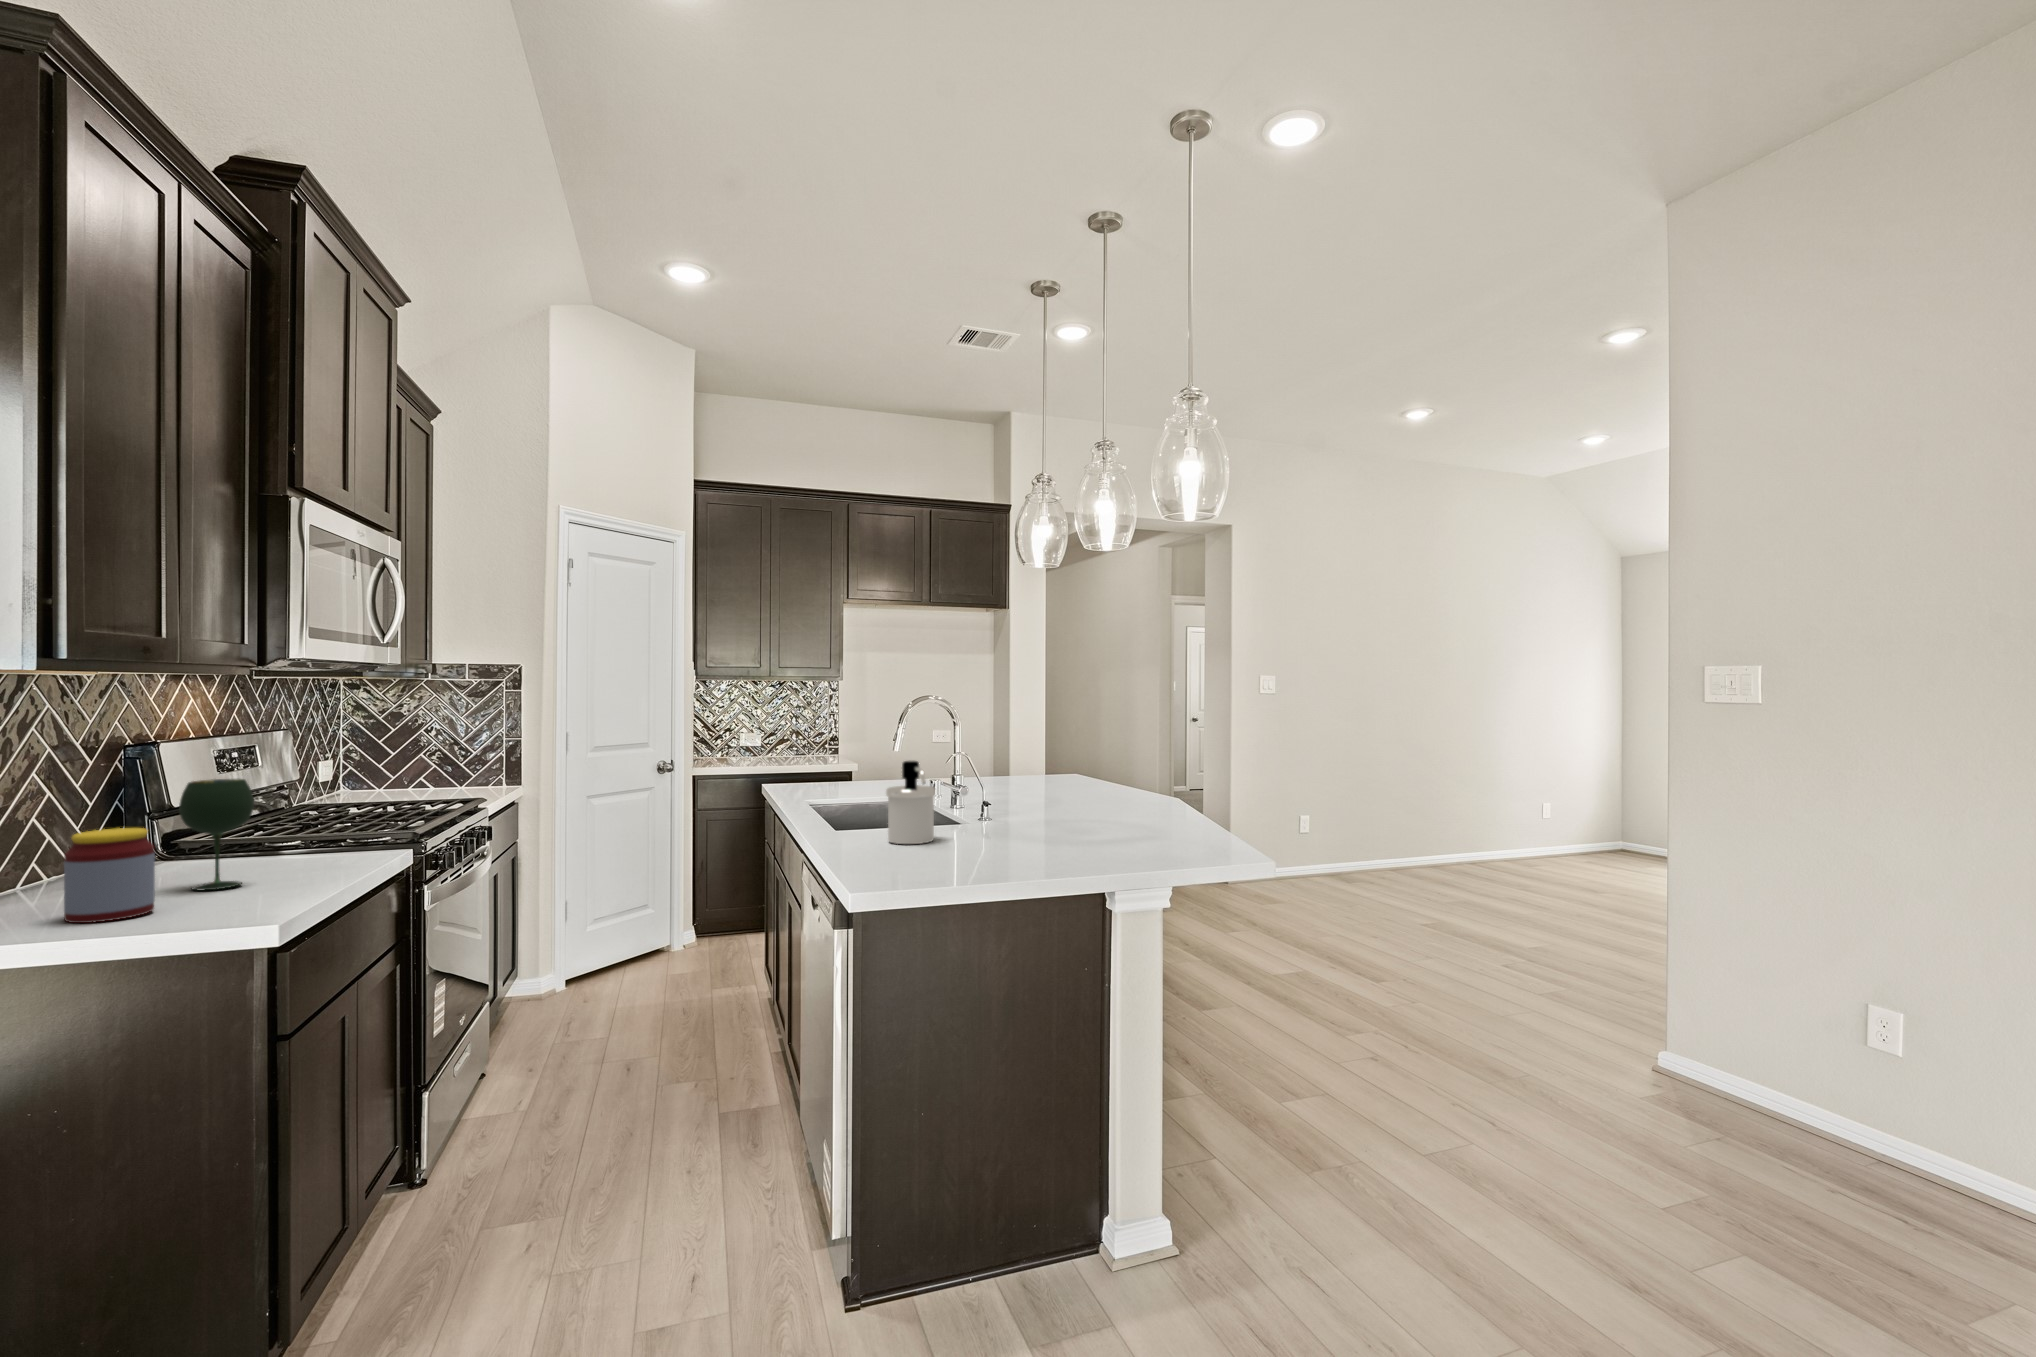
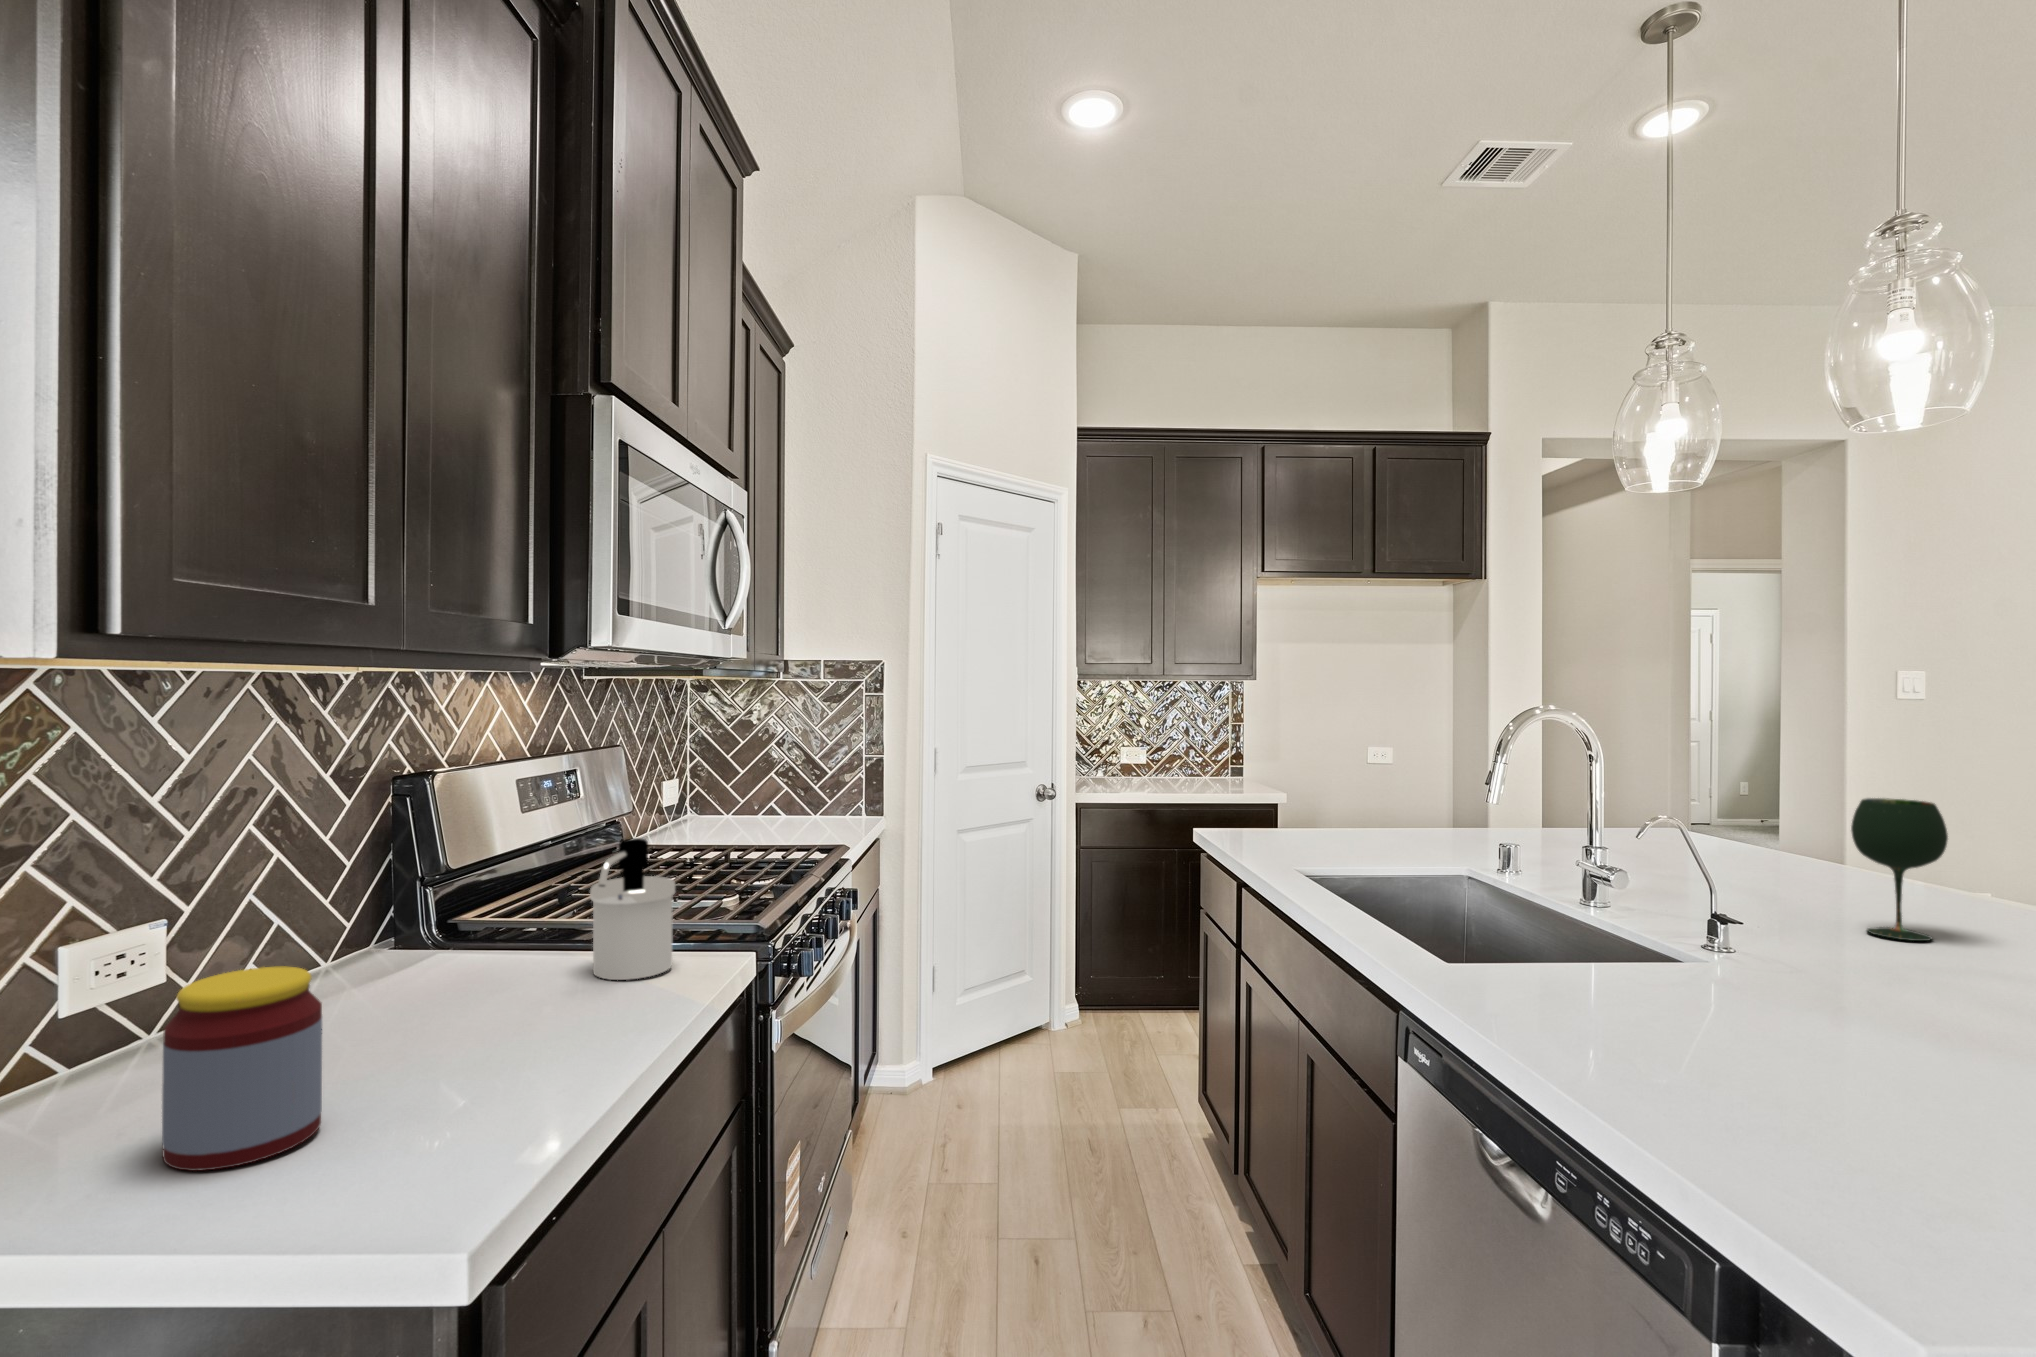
soap dispenser: present [886,761,935,844] -> present [590,838,675,980]
wine glass: present [179,779,254,890] -> present [1851,798,1948,941]

